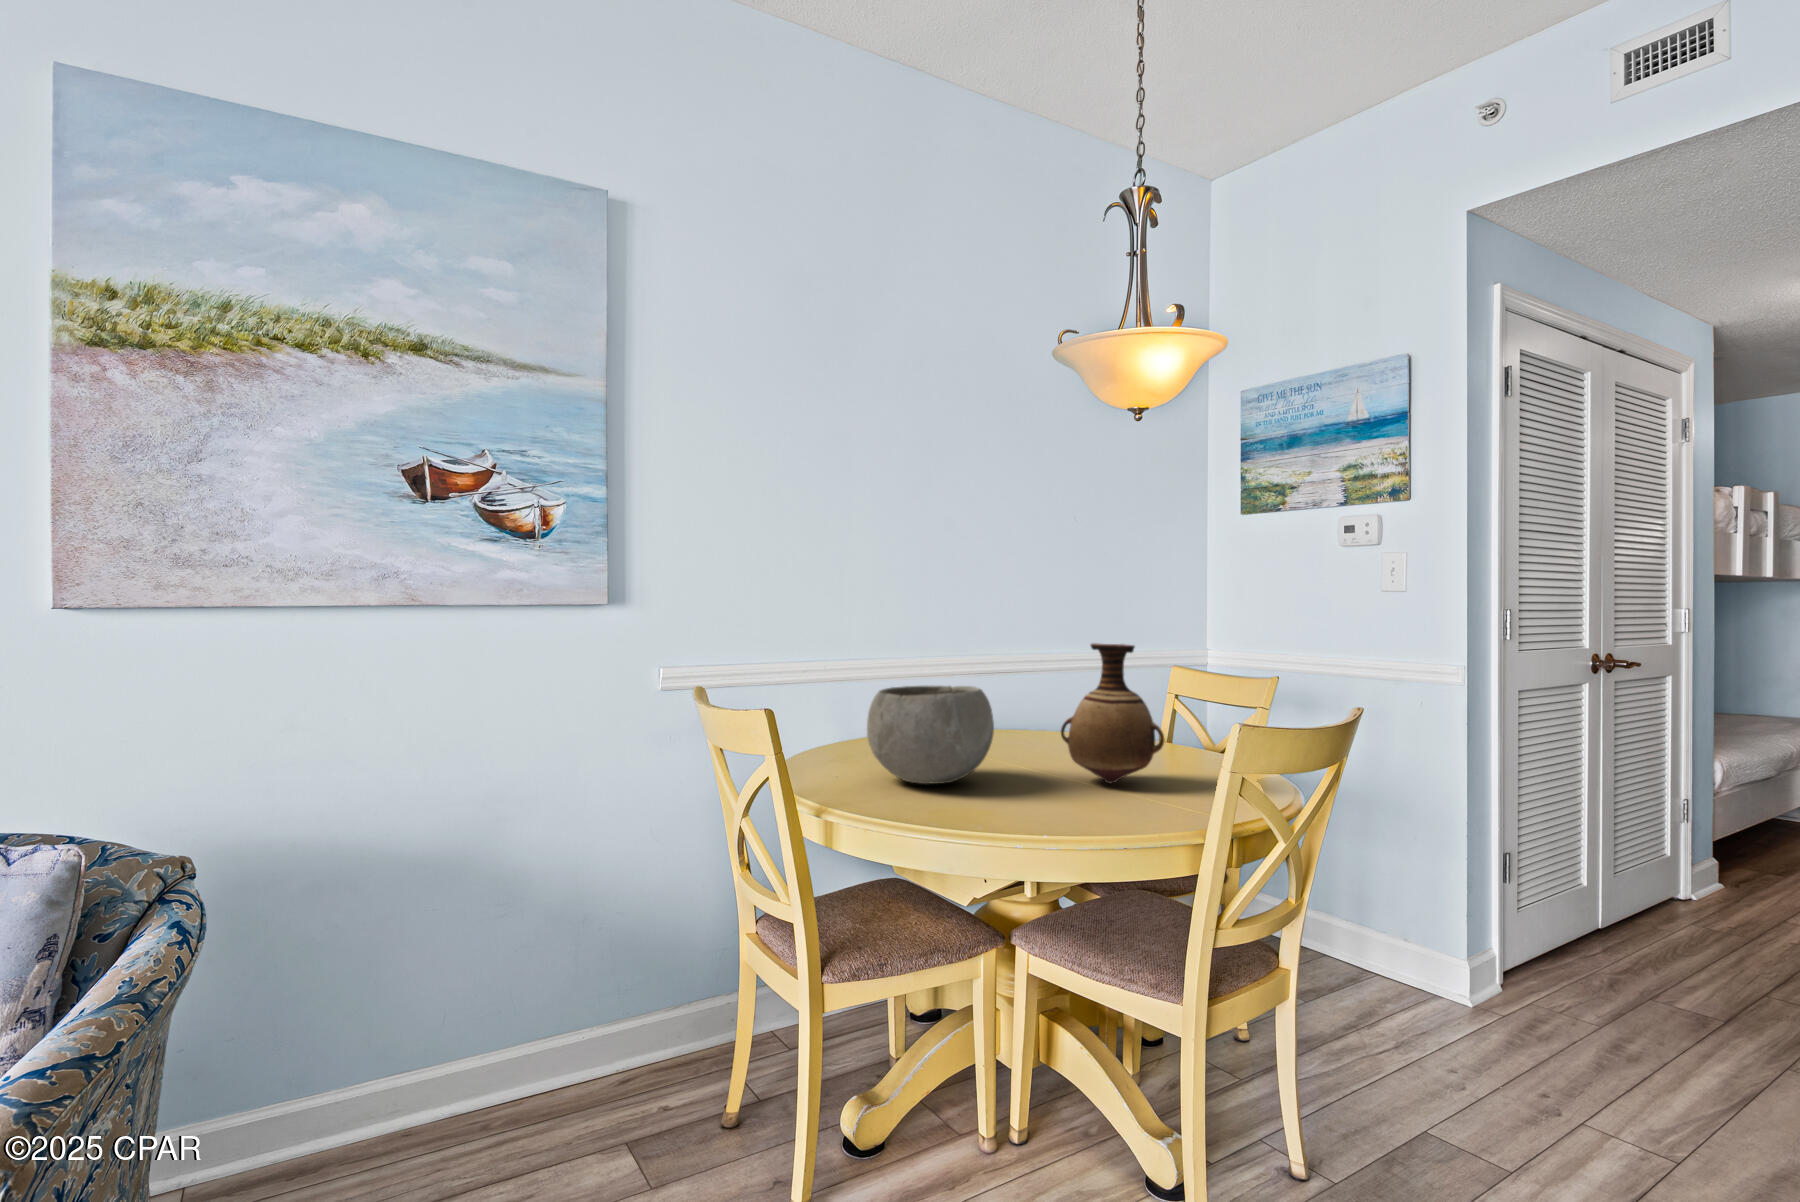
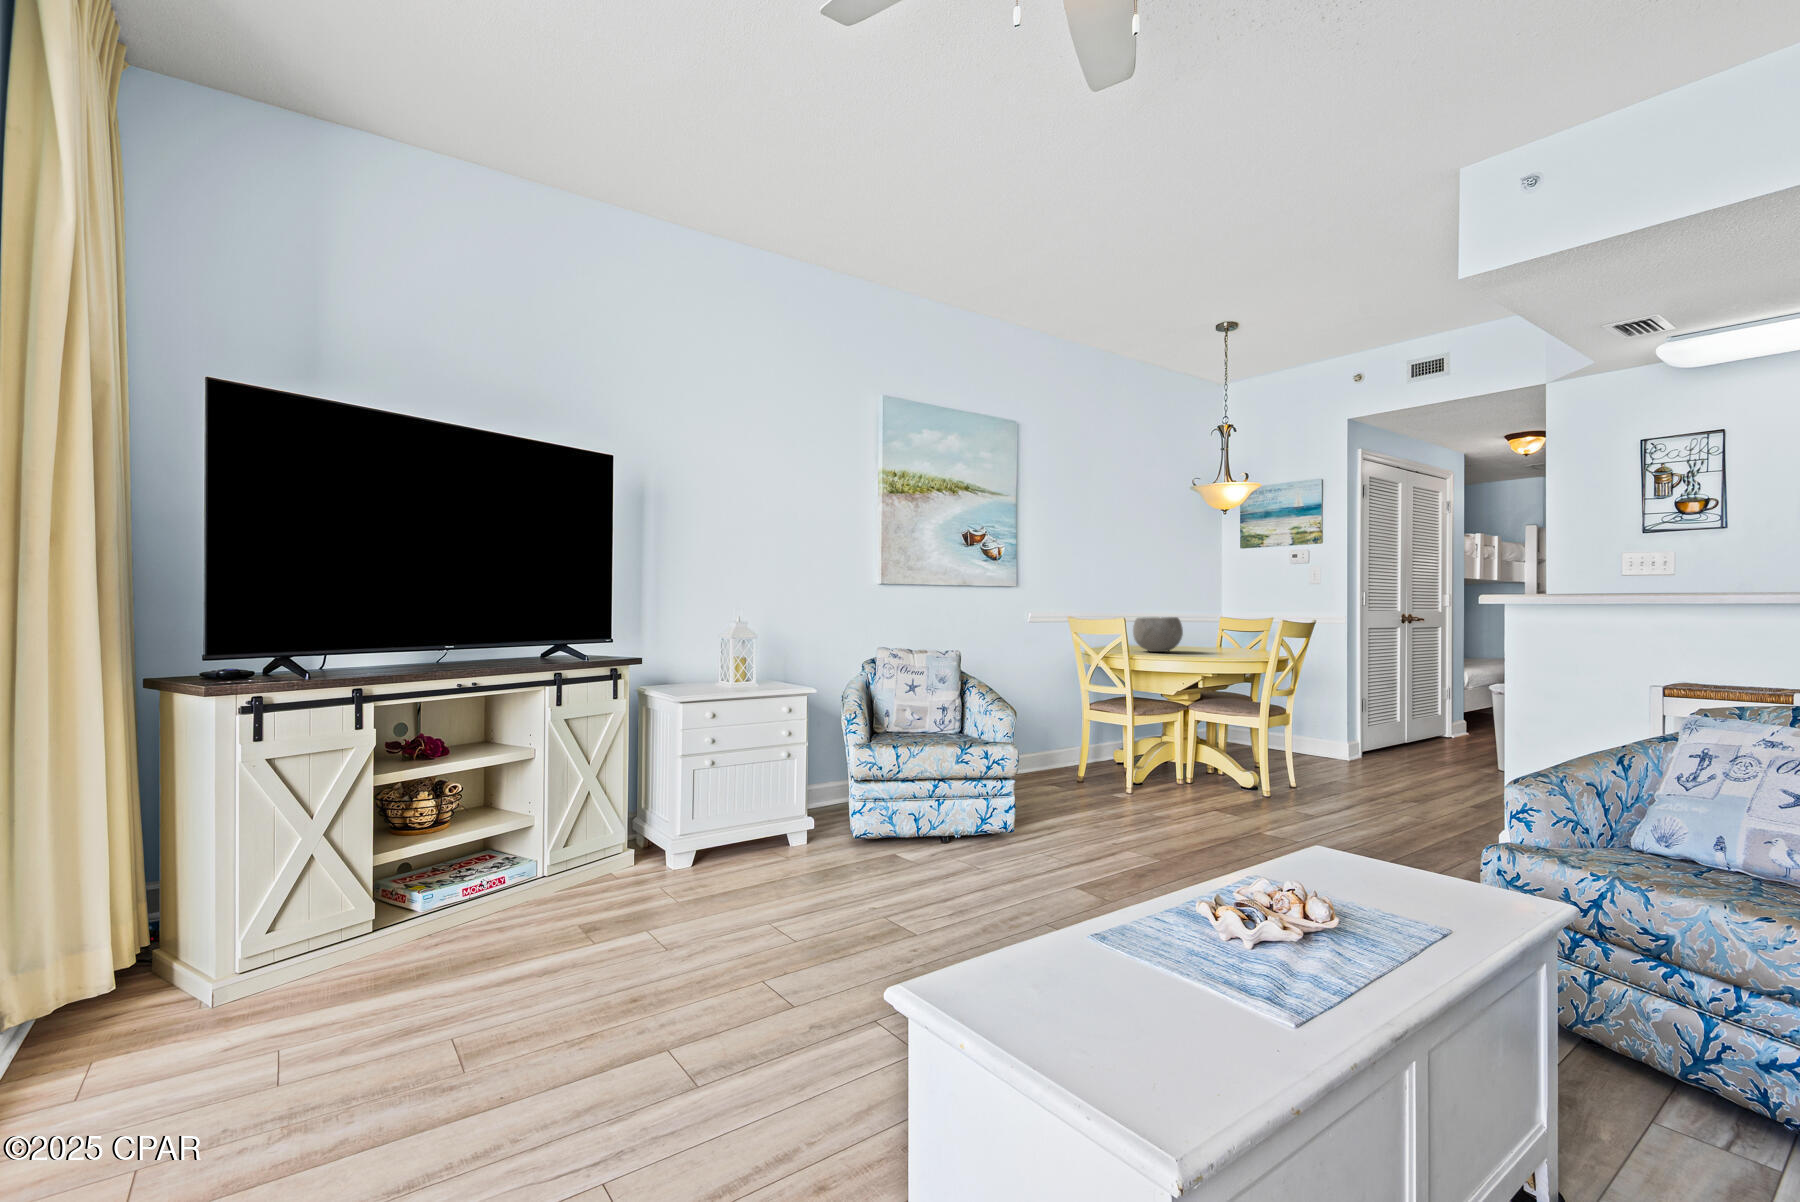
vase: present [1061,643,1164,783] -> none [1203,600,1245,653]

